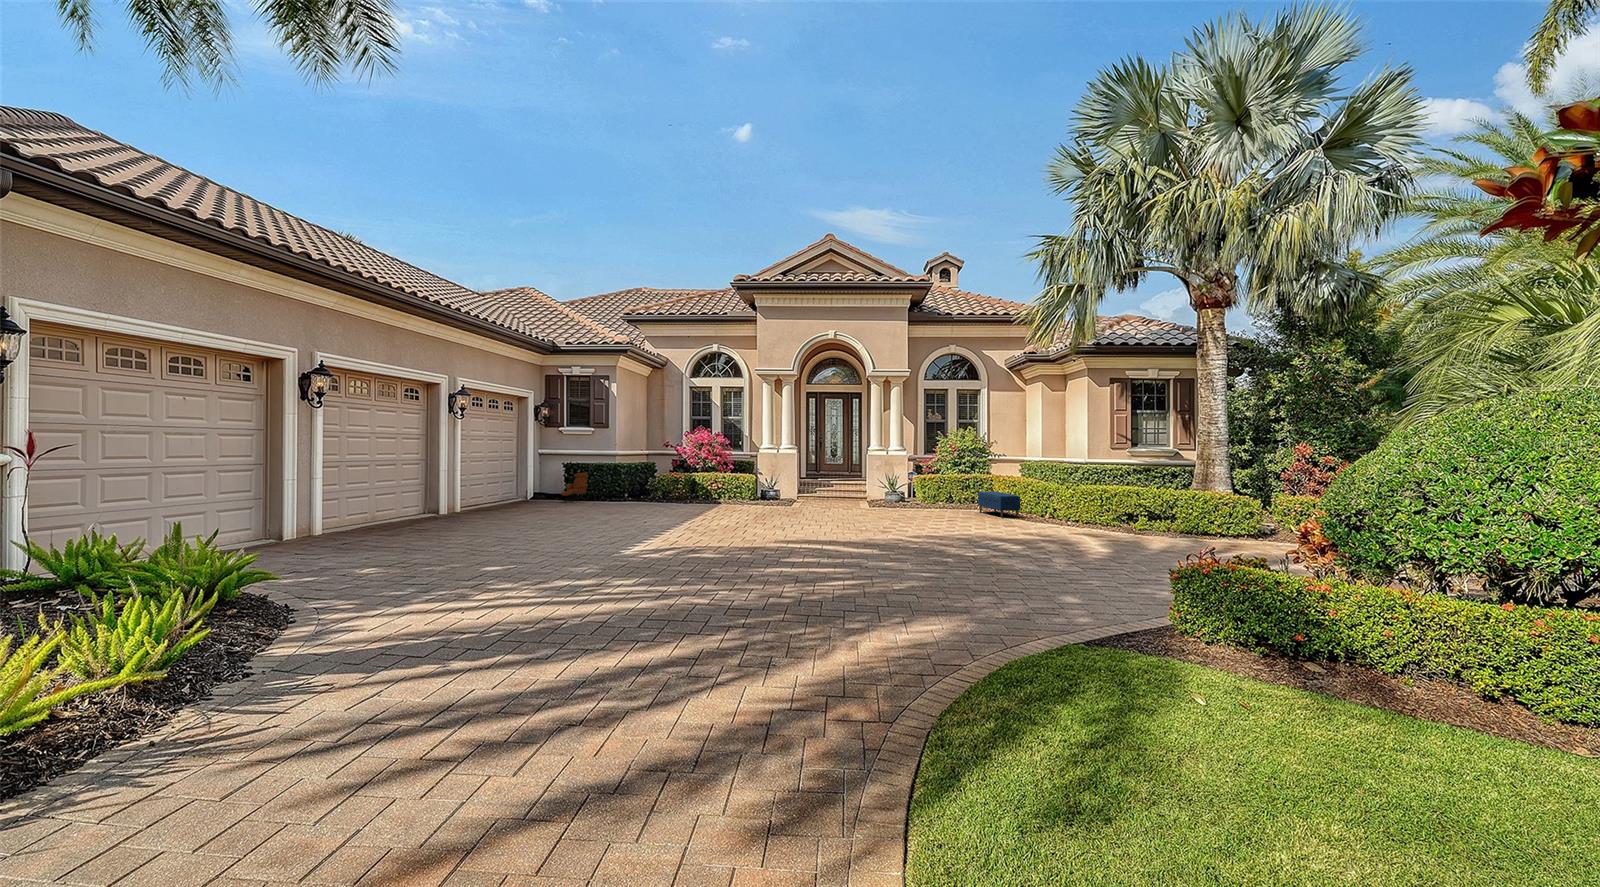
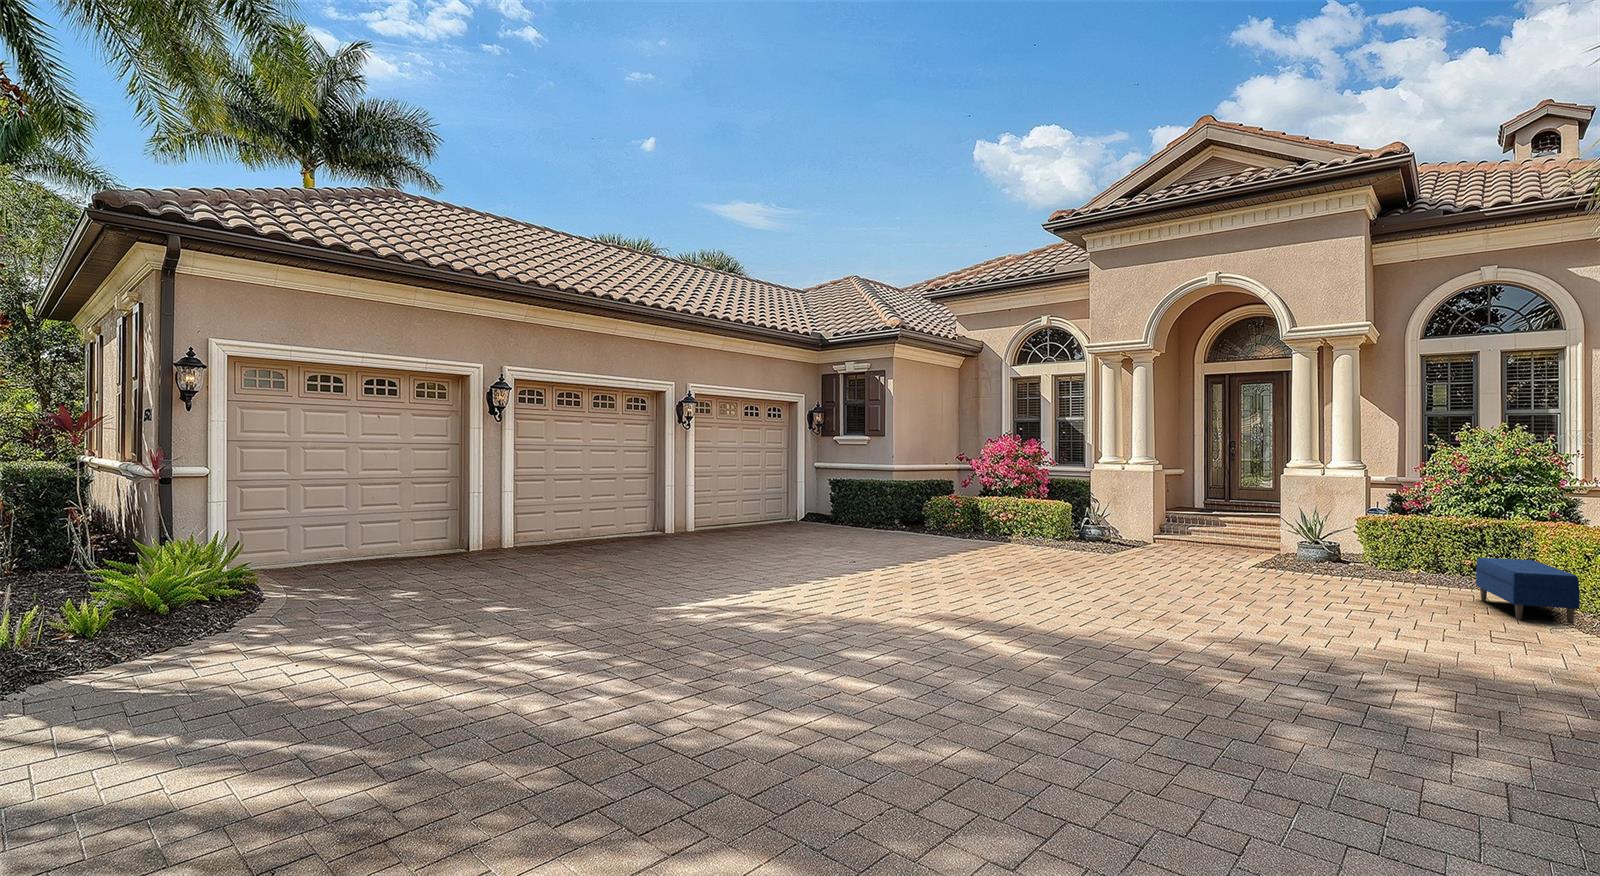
lounge chair: present [561,473,588,502] -> none [817,492,855,527]

